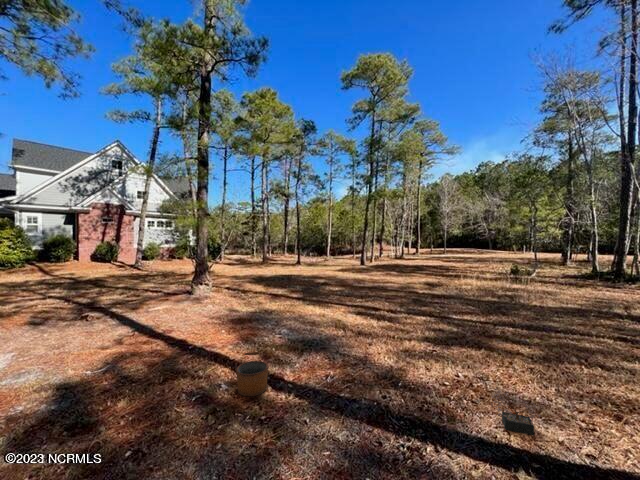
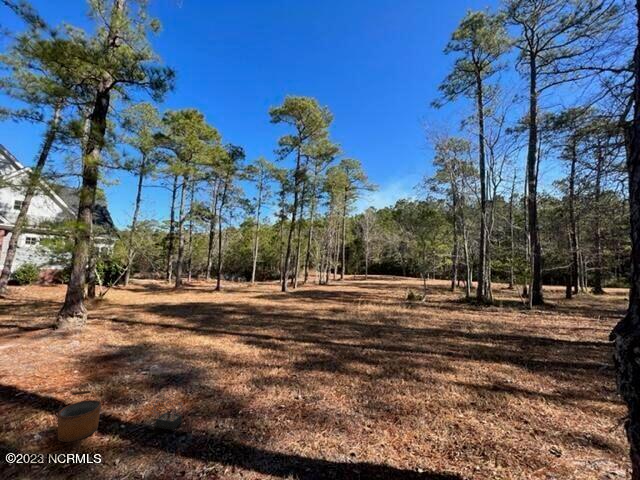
decorative plant: present [491,389,541,435] -> present [151,393,186,430]

